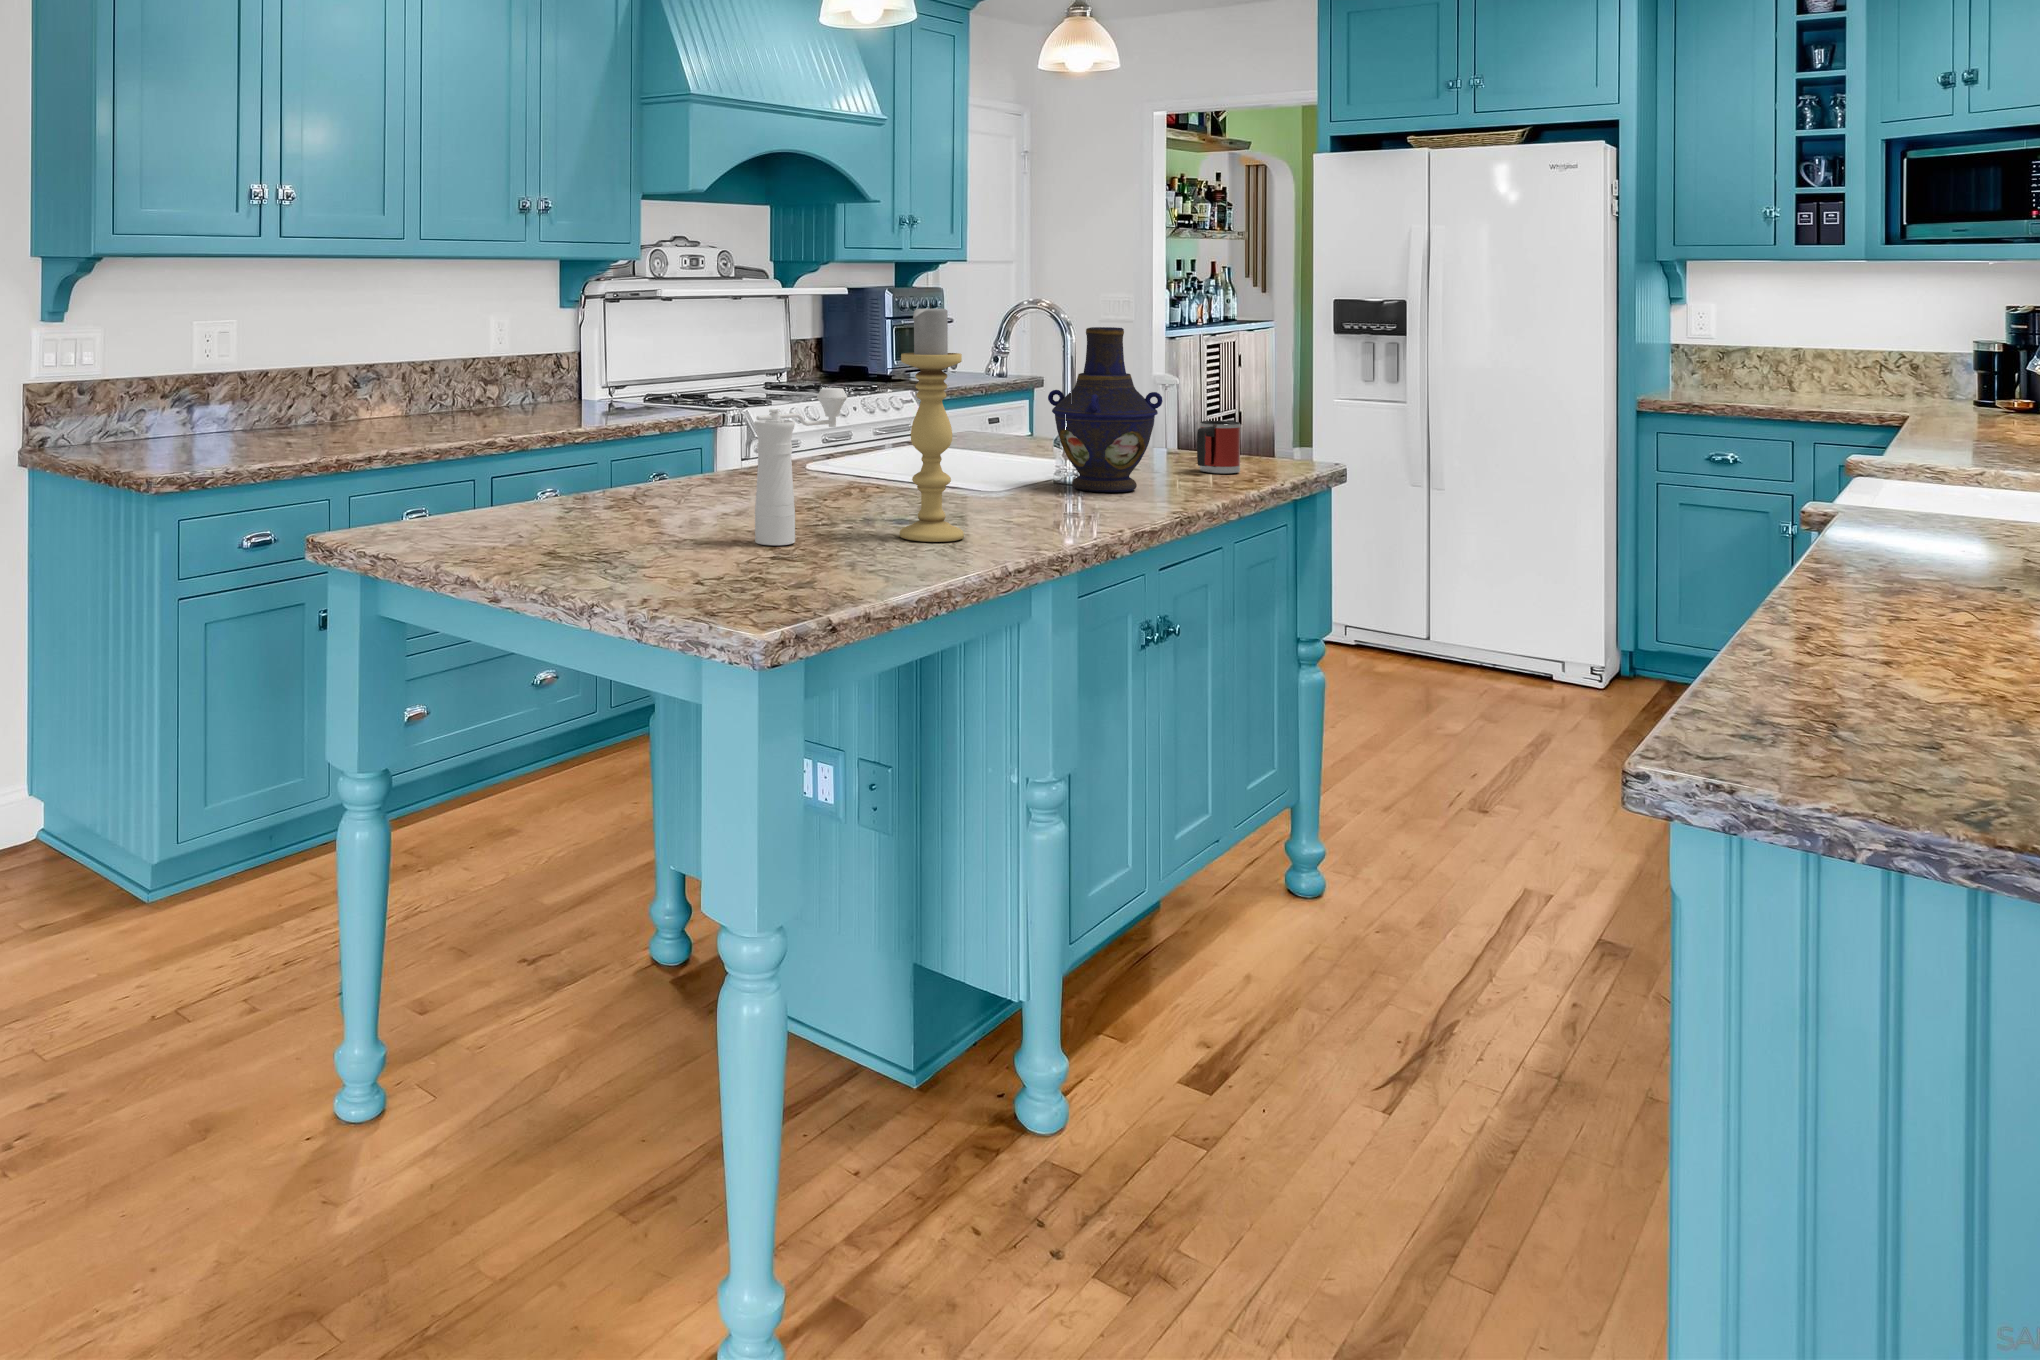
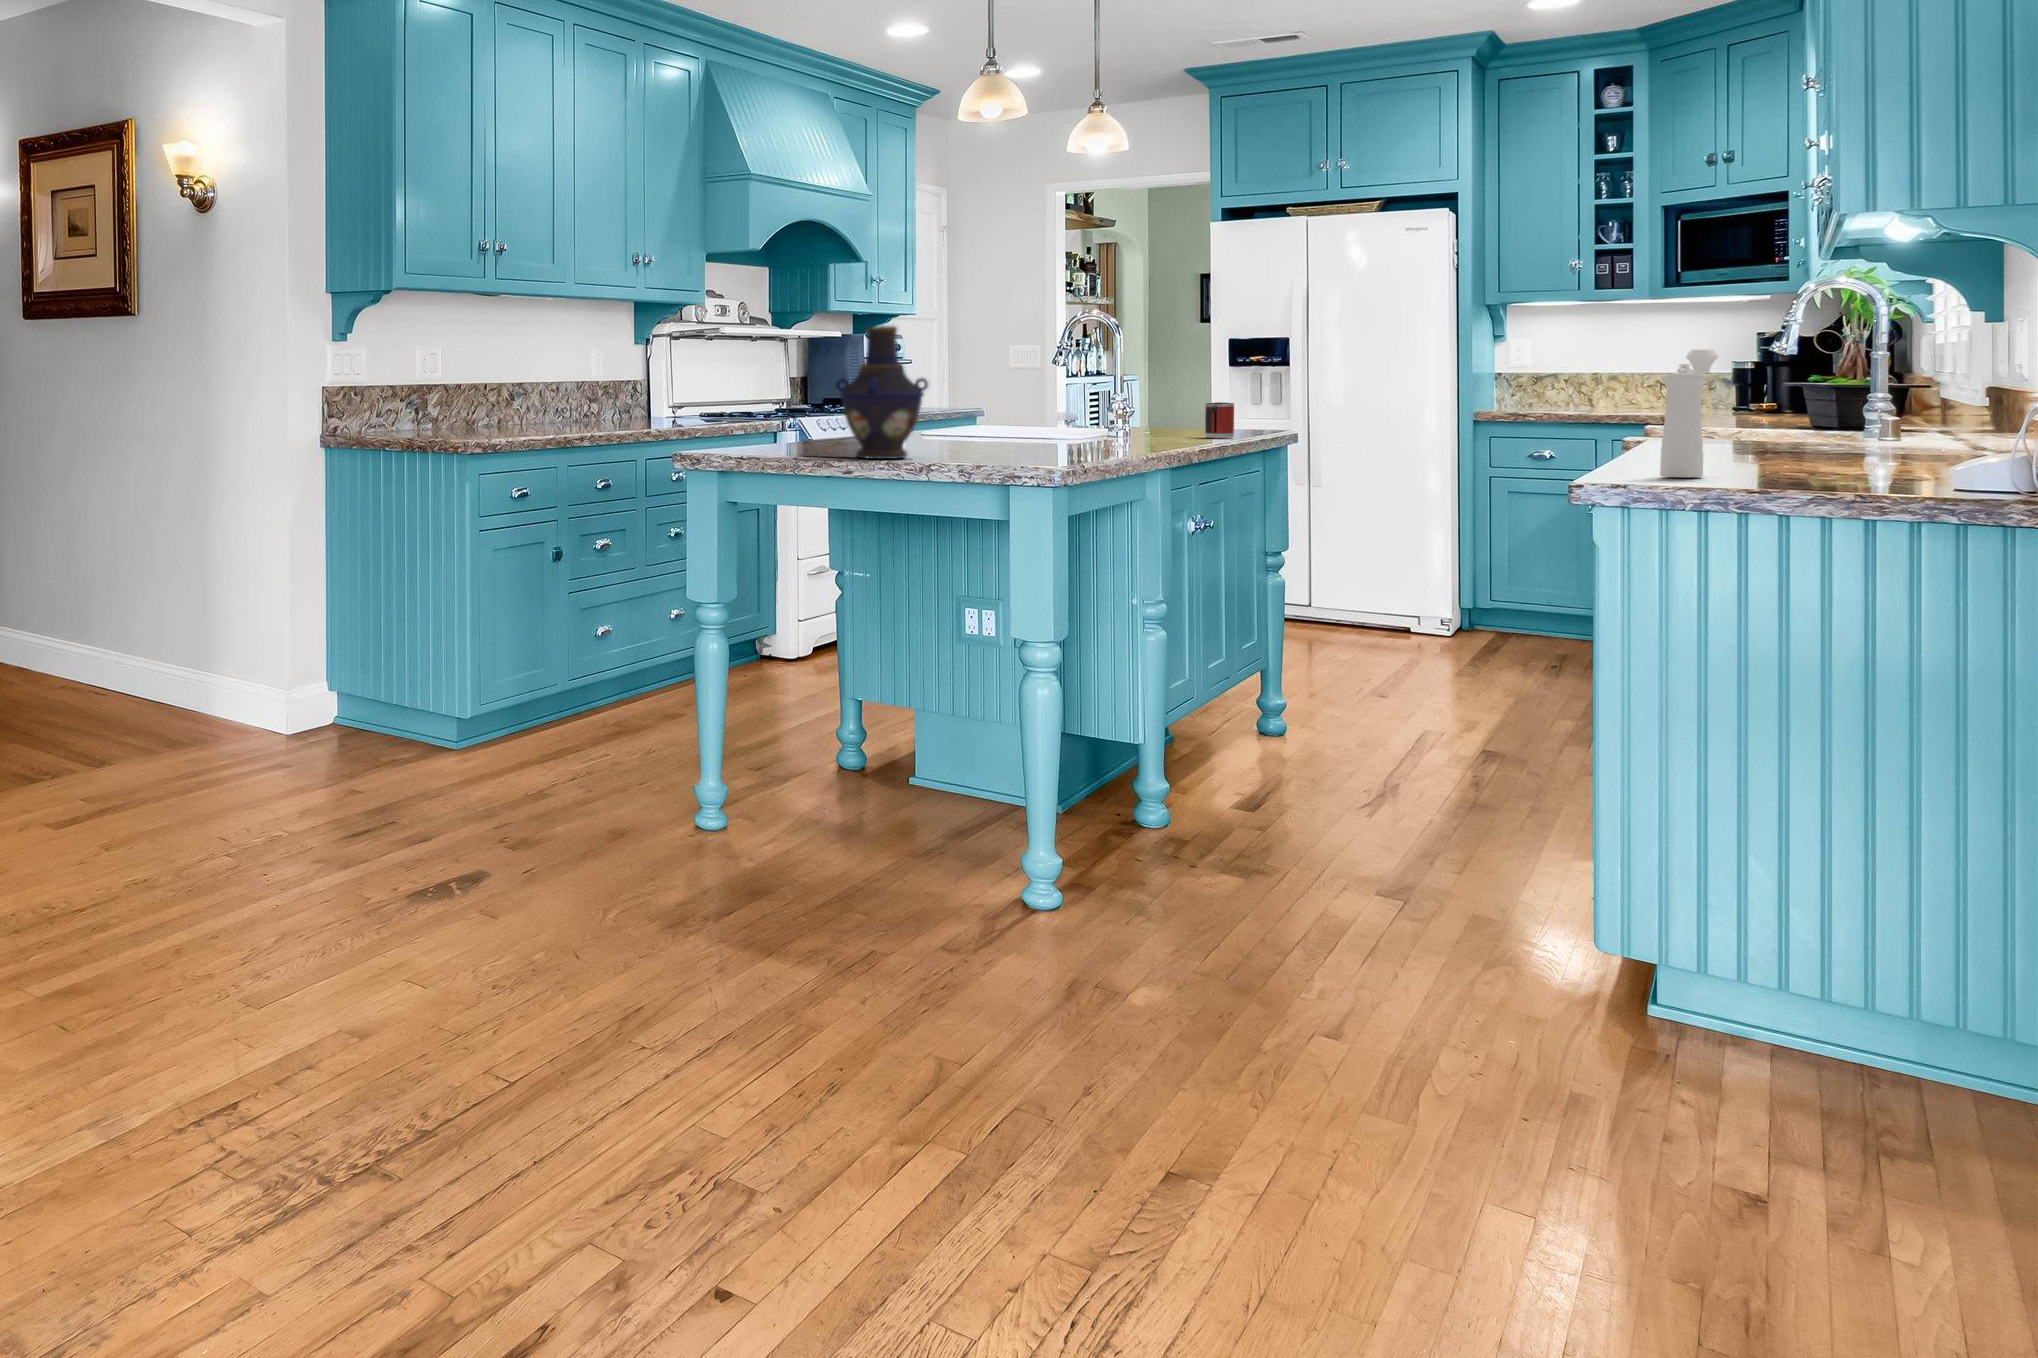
candle holder: present [900,303,964,542] -> none [1073,307,1116,455]
vase: present [1048,327,1163,492] -> present [836,326,928,459]
pepper mill: present [754,388,847,545] -> present [1660,349,1719,478]

